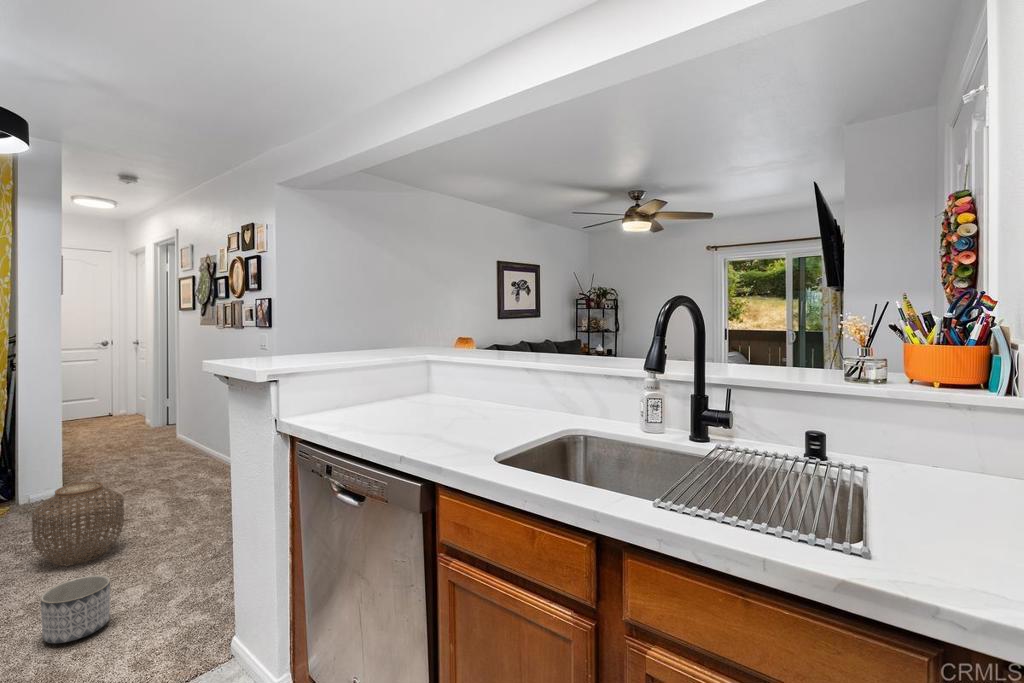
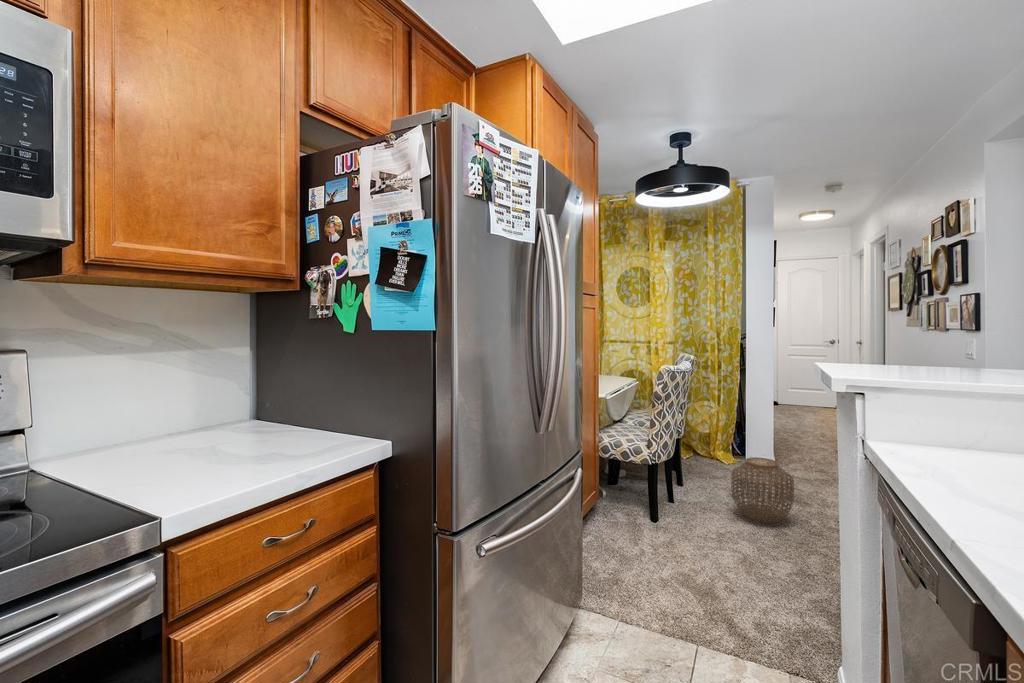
planter: present [40,575,110,643] -> none [714,531,758,580]

